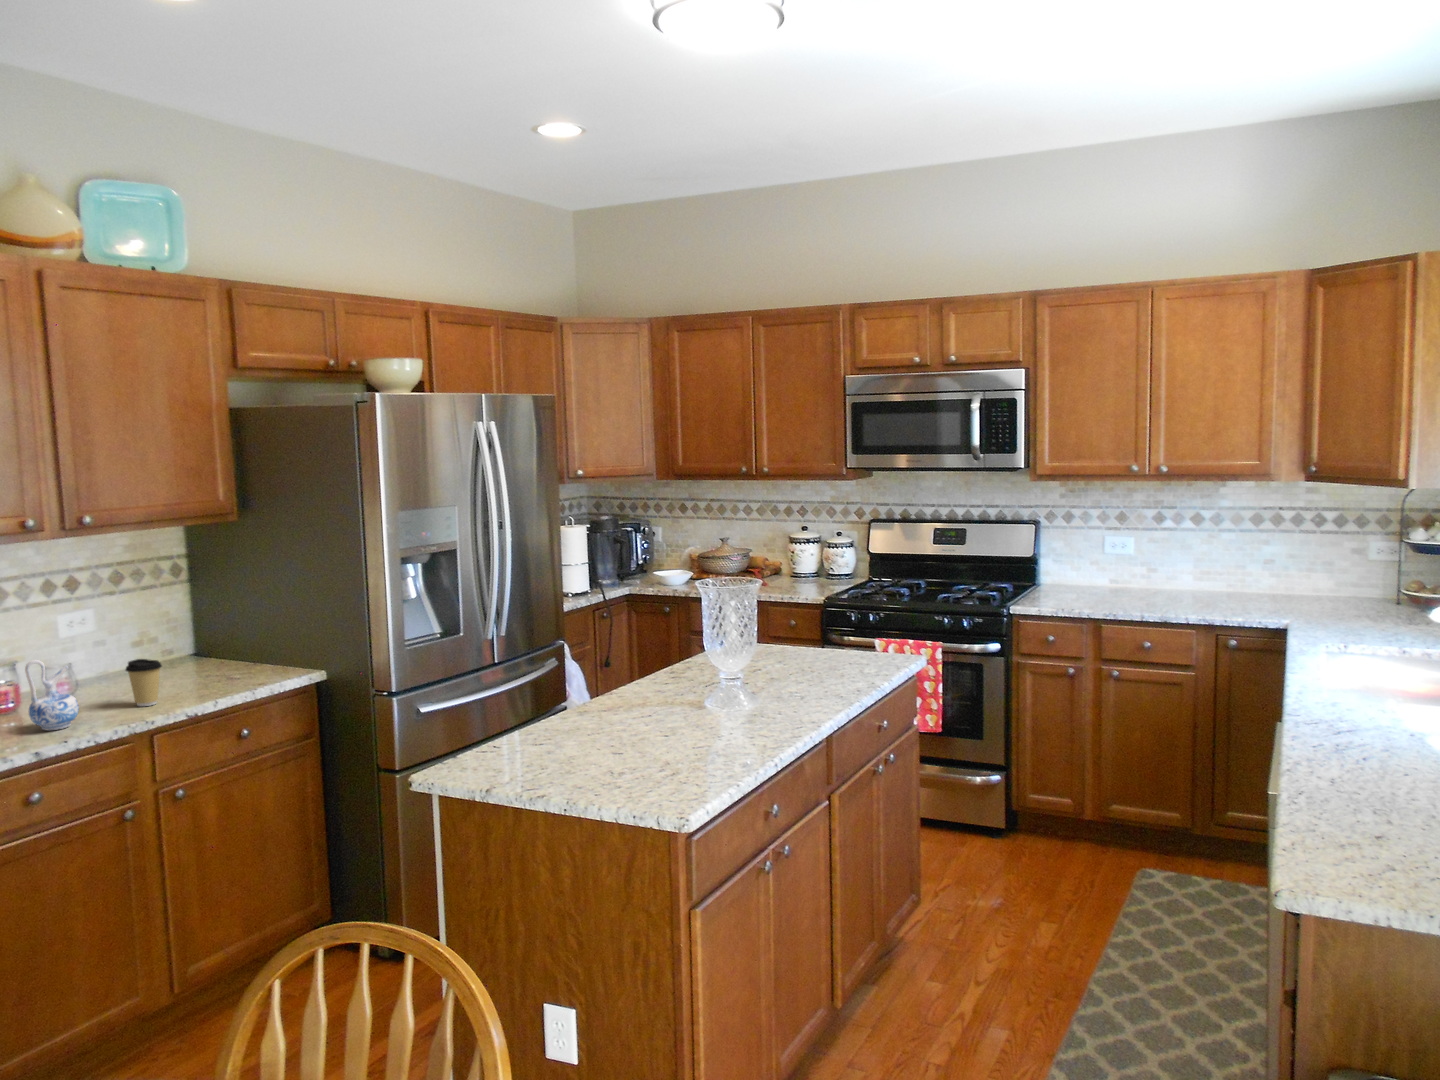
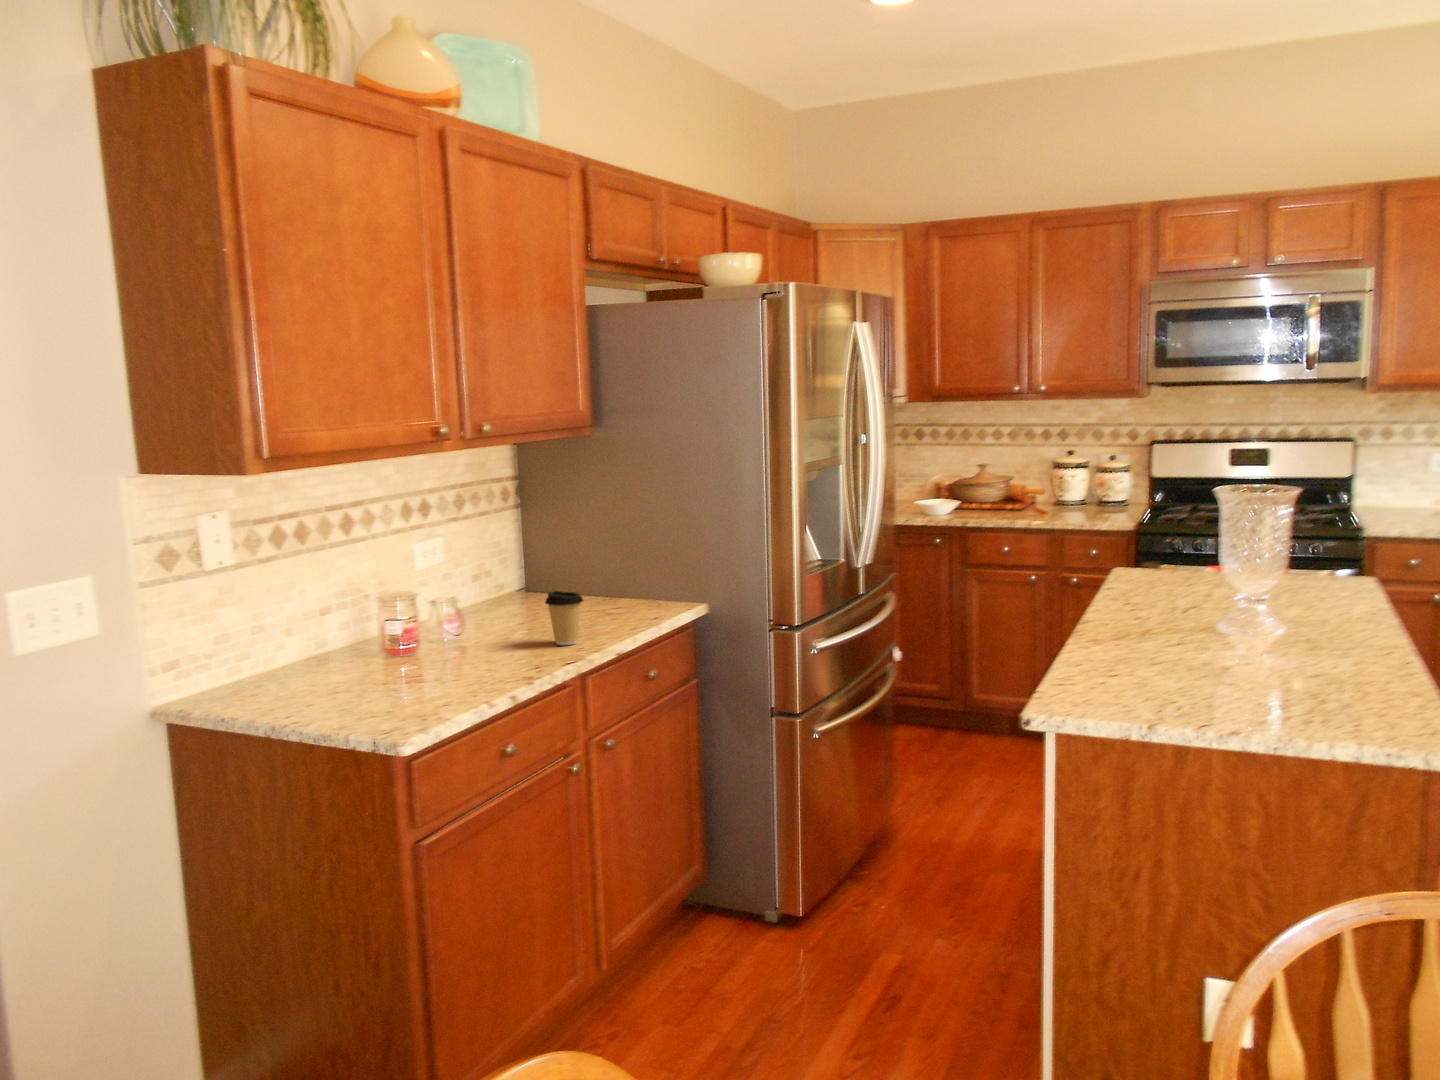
ceramic pitcher: present [25,660,79,730] -> none [475,591,526,673]

